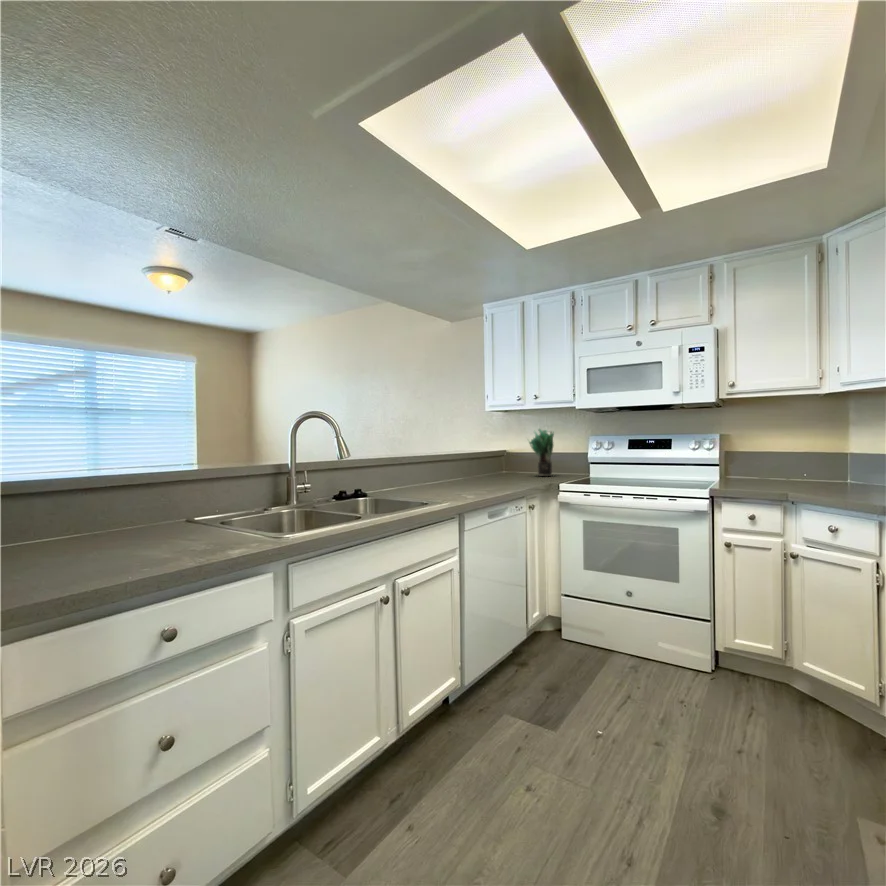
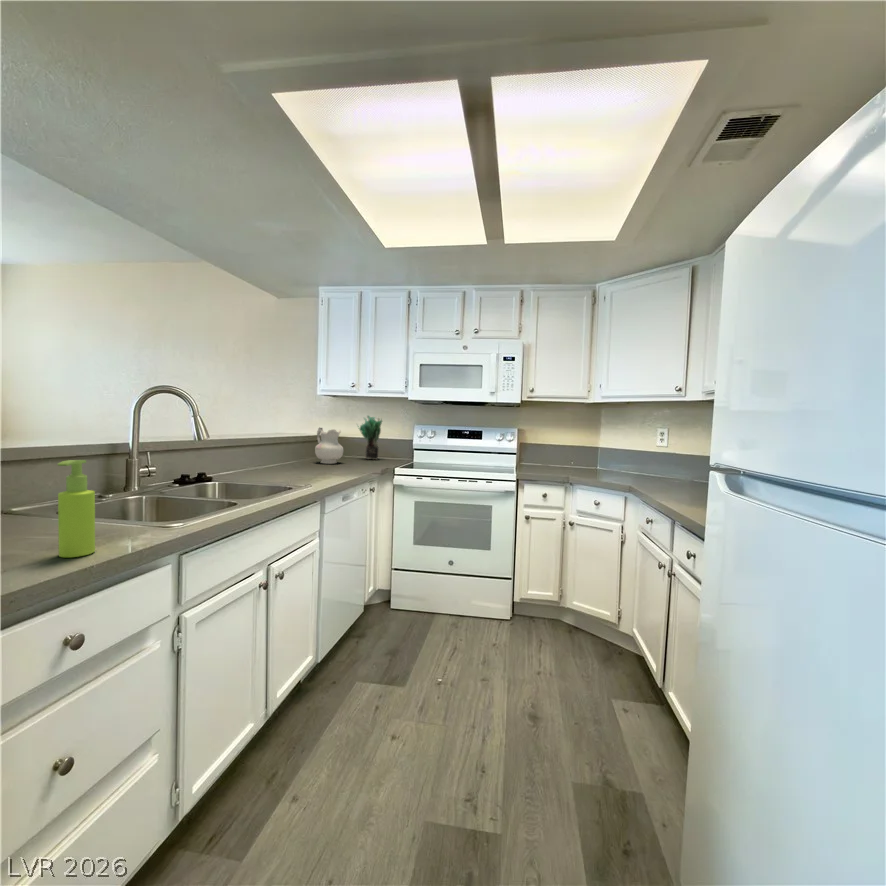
ceramic pitcher: none [482,444,510,481] -> present [315,427,343,464]
soap dispenser: none [256,473,279,541] -> present [58,460,95,557]

